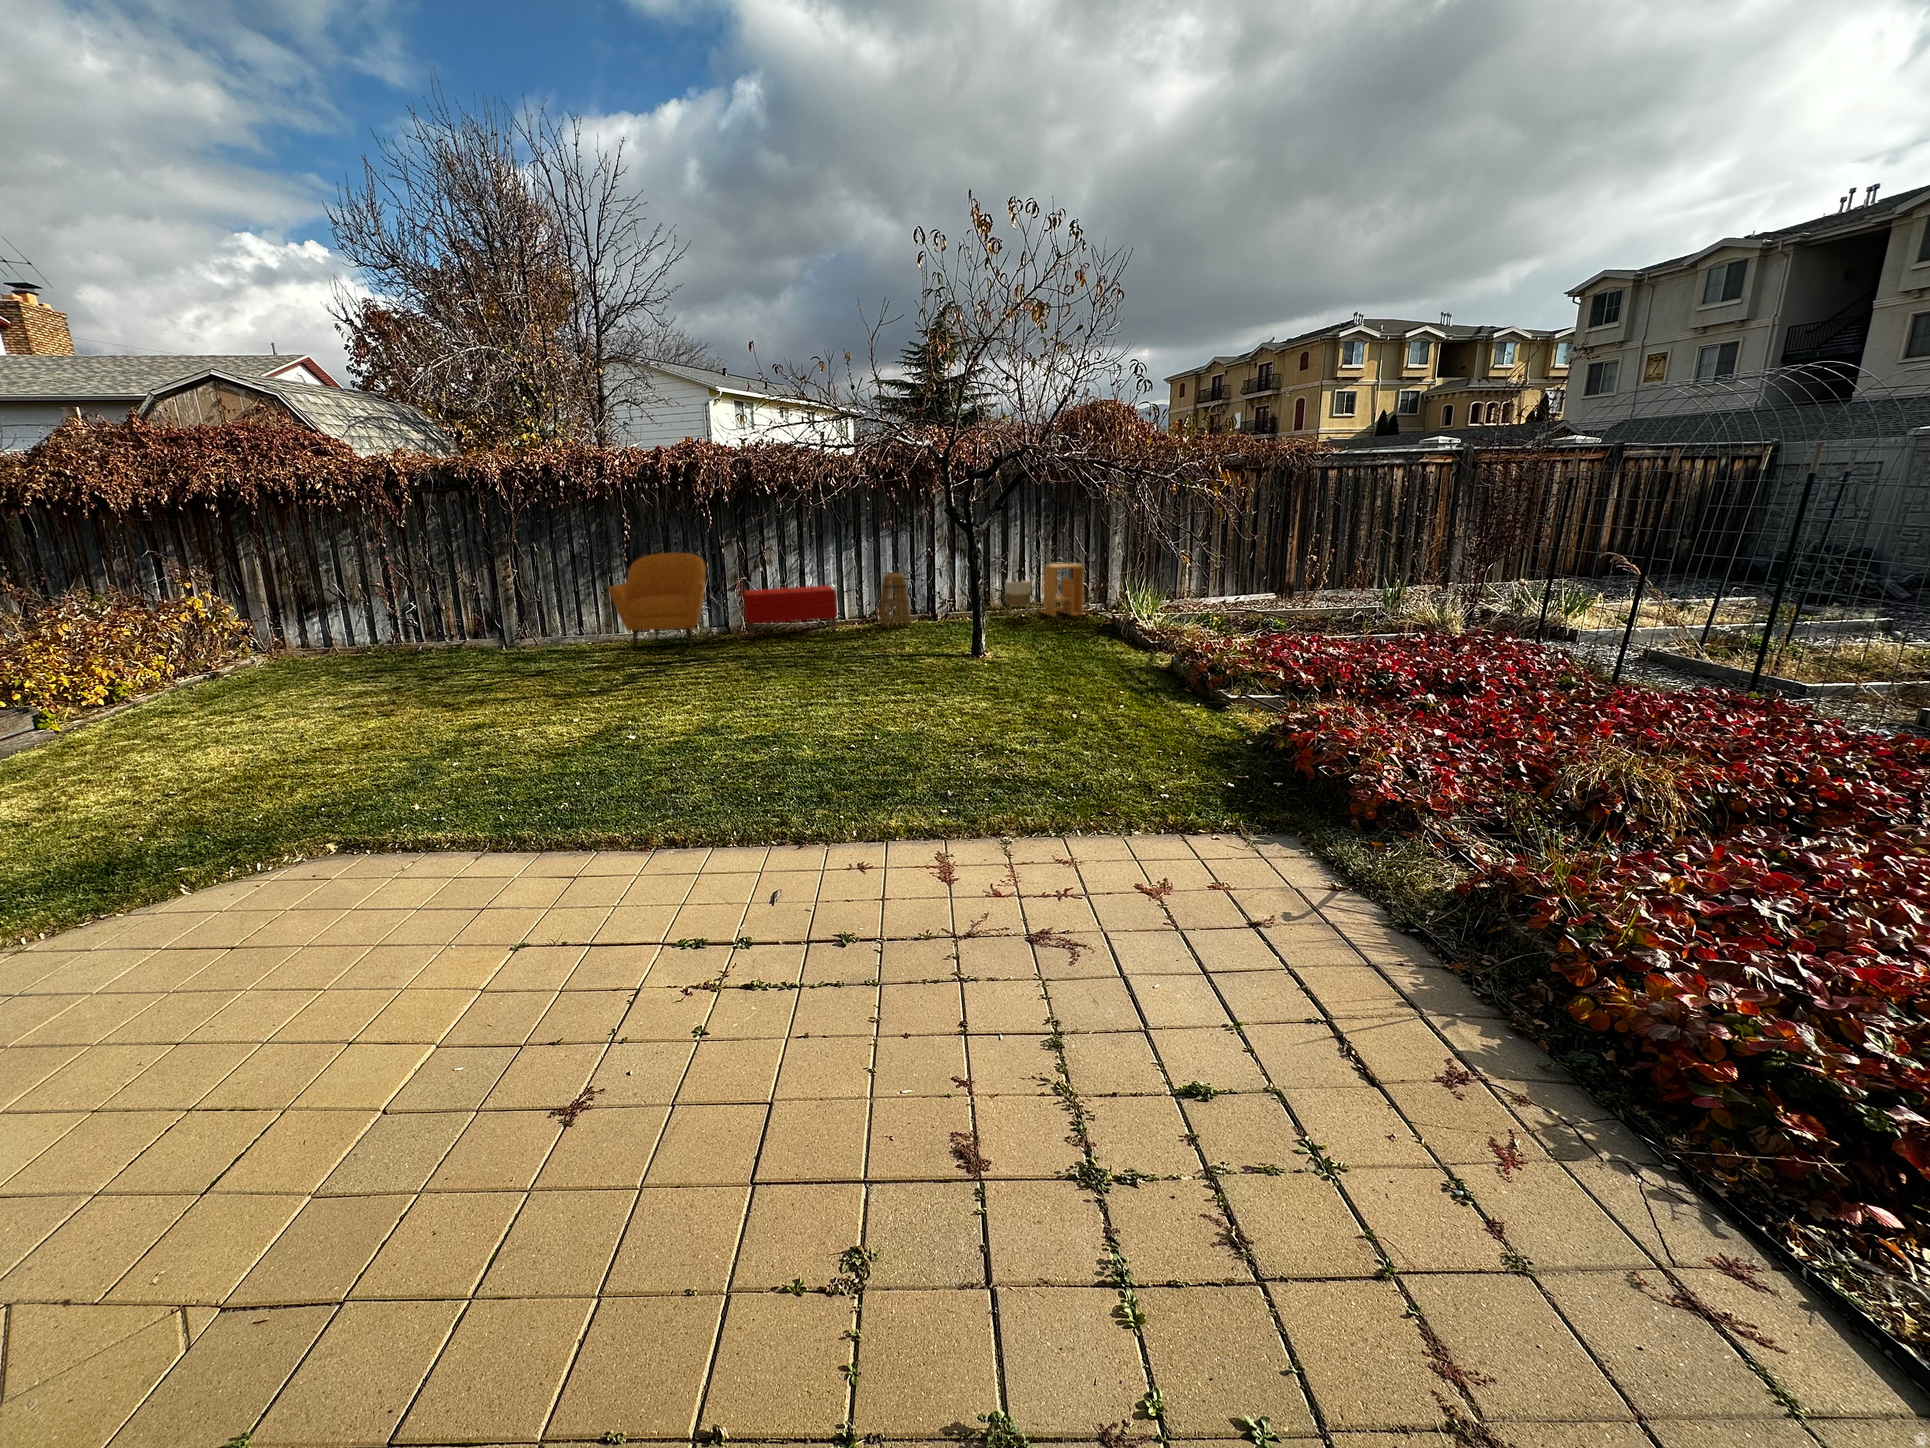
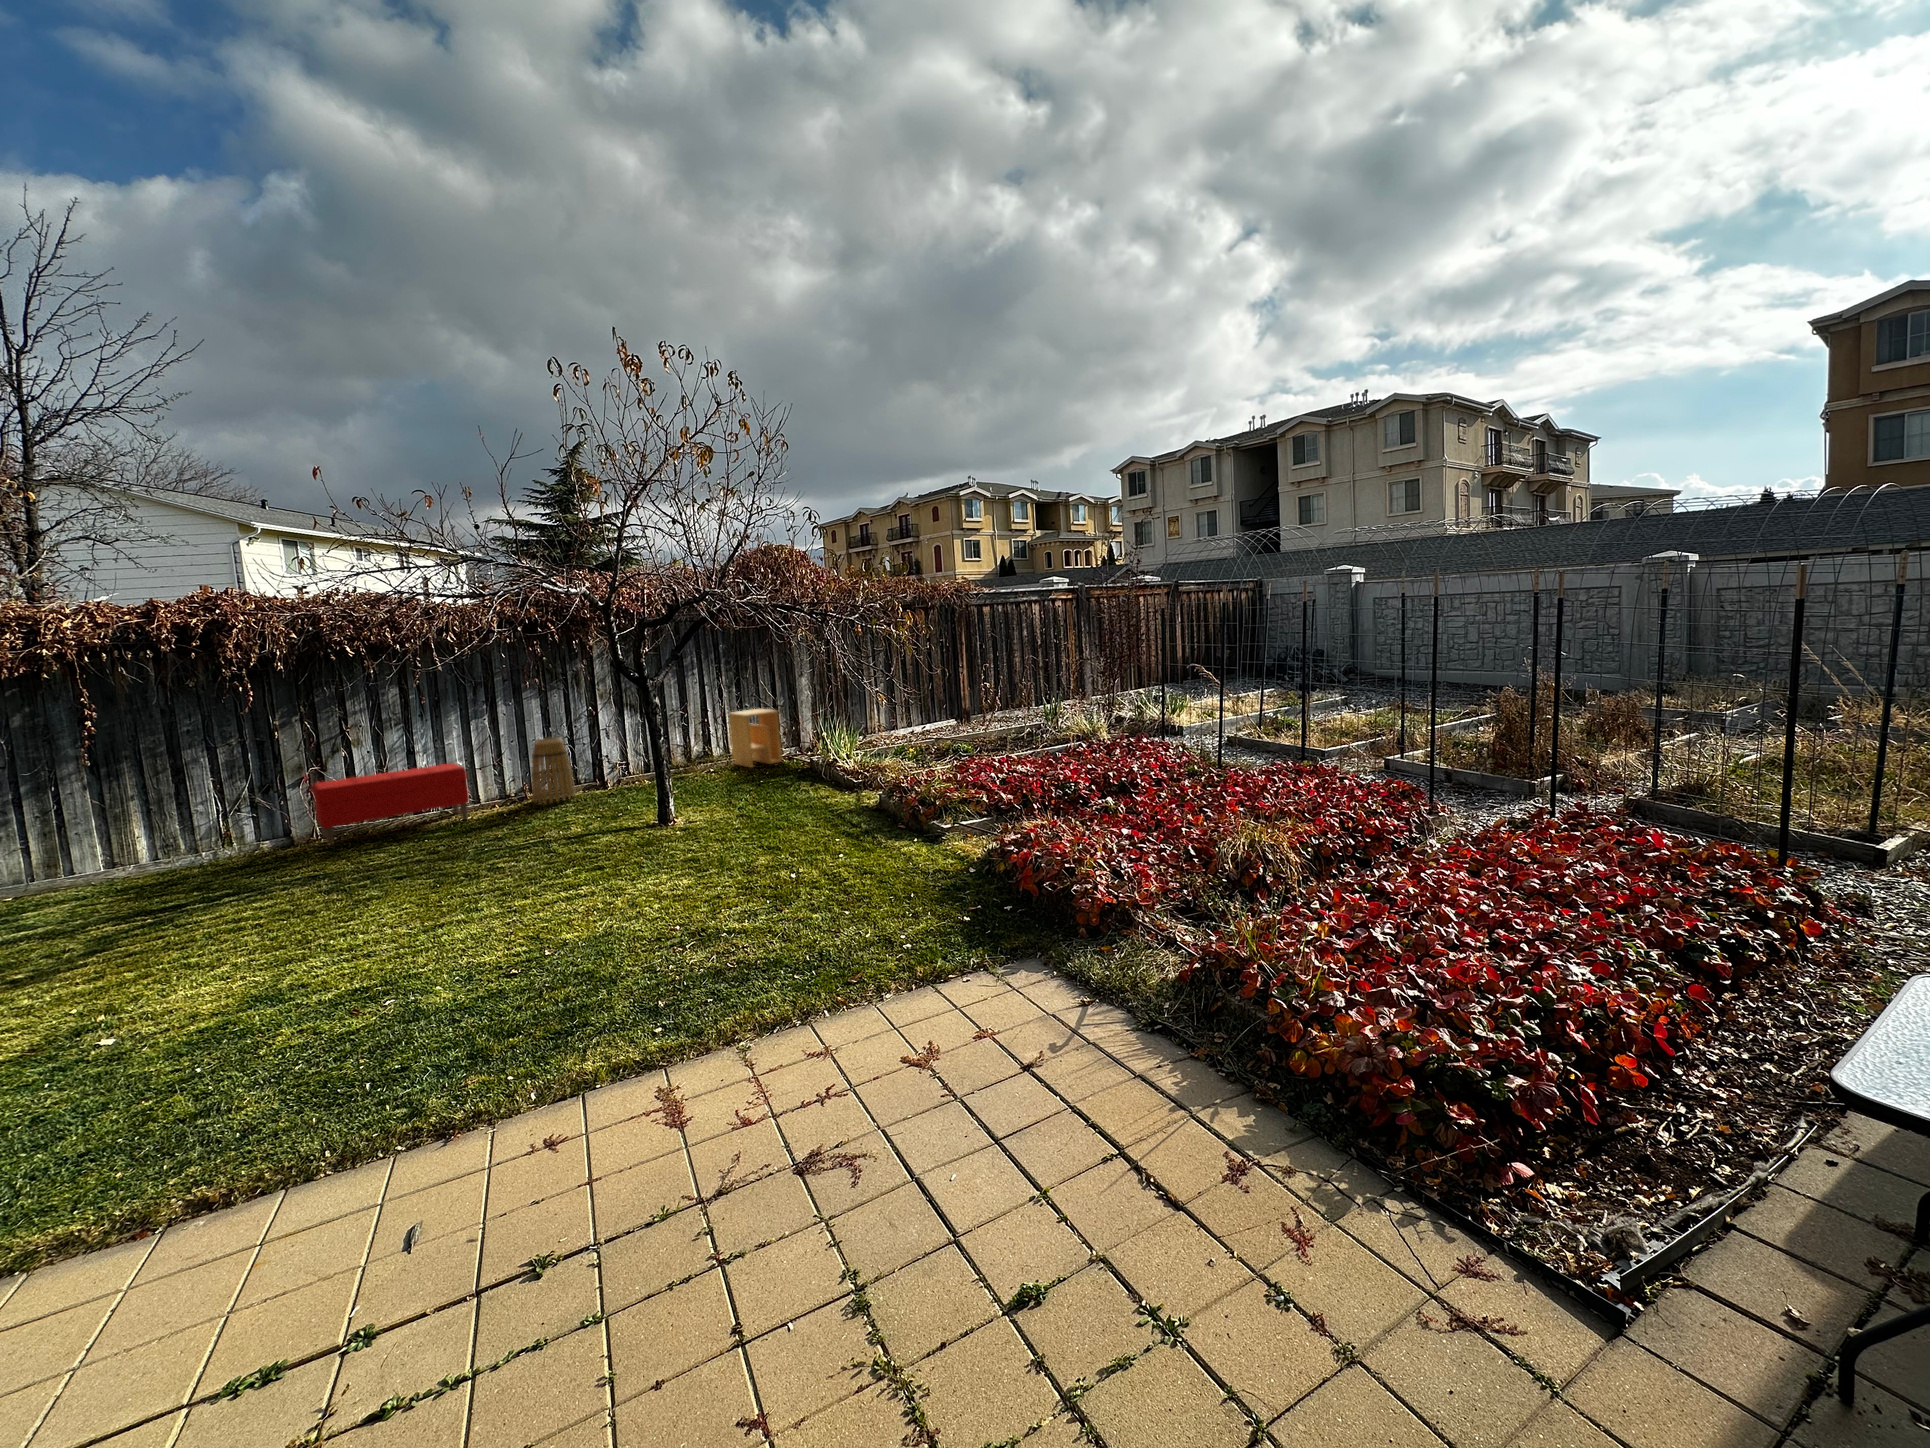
armchair: present [608,553,706,650] -> none [38,742,242,897]
planter: present [1005,579,1031,605] -> none [691,731,724,774]

